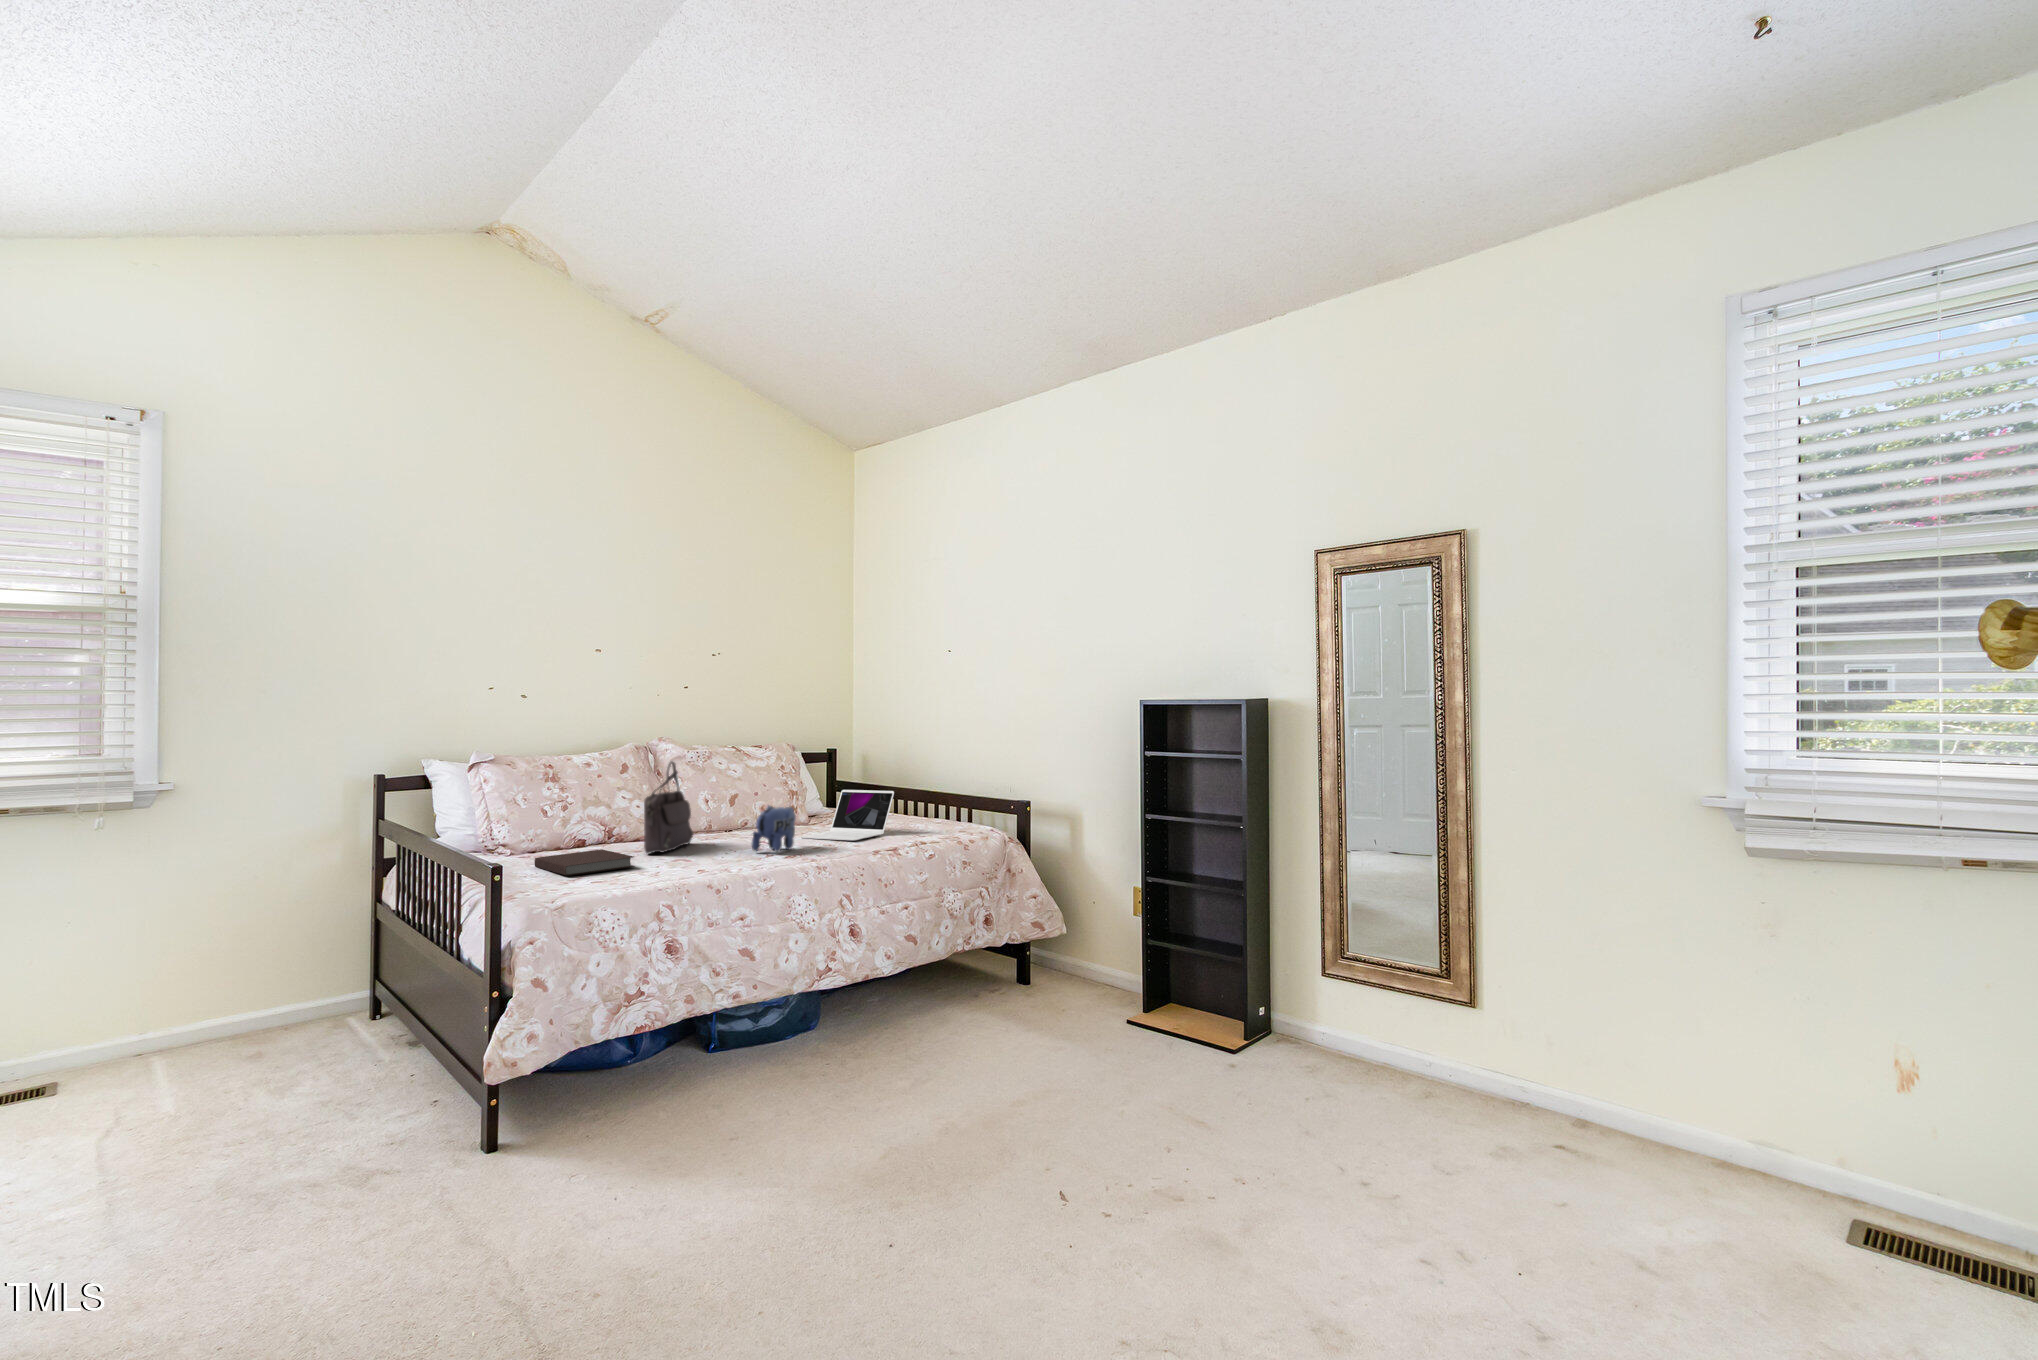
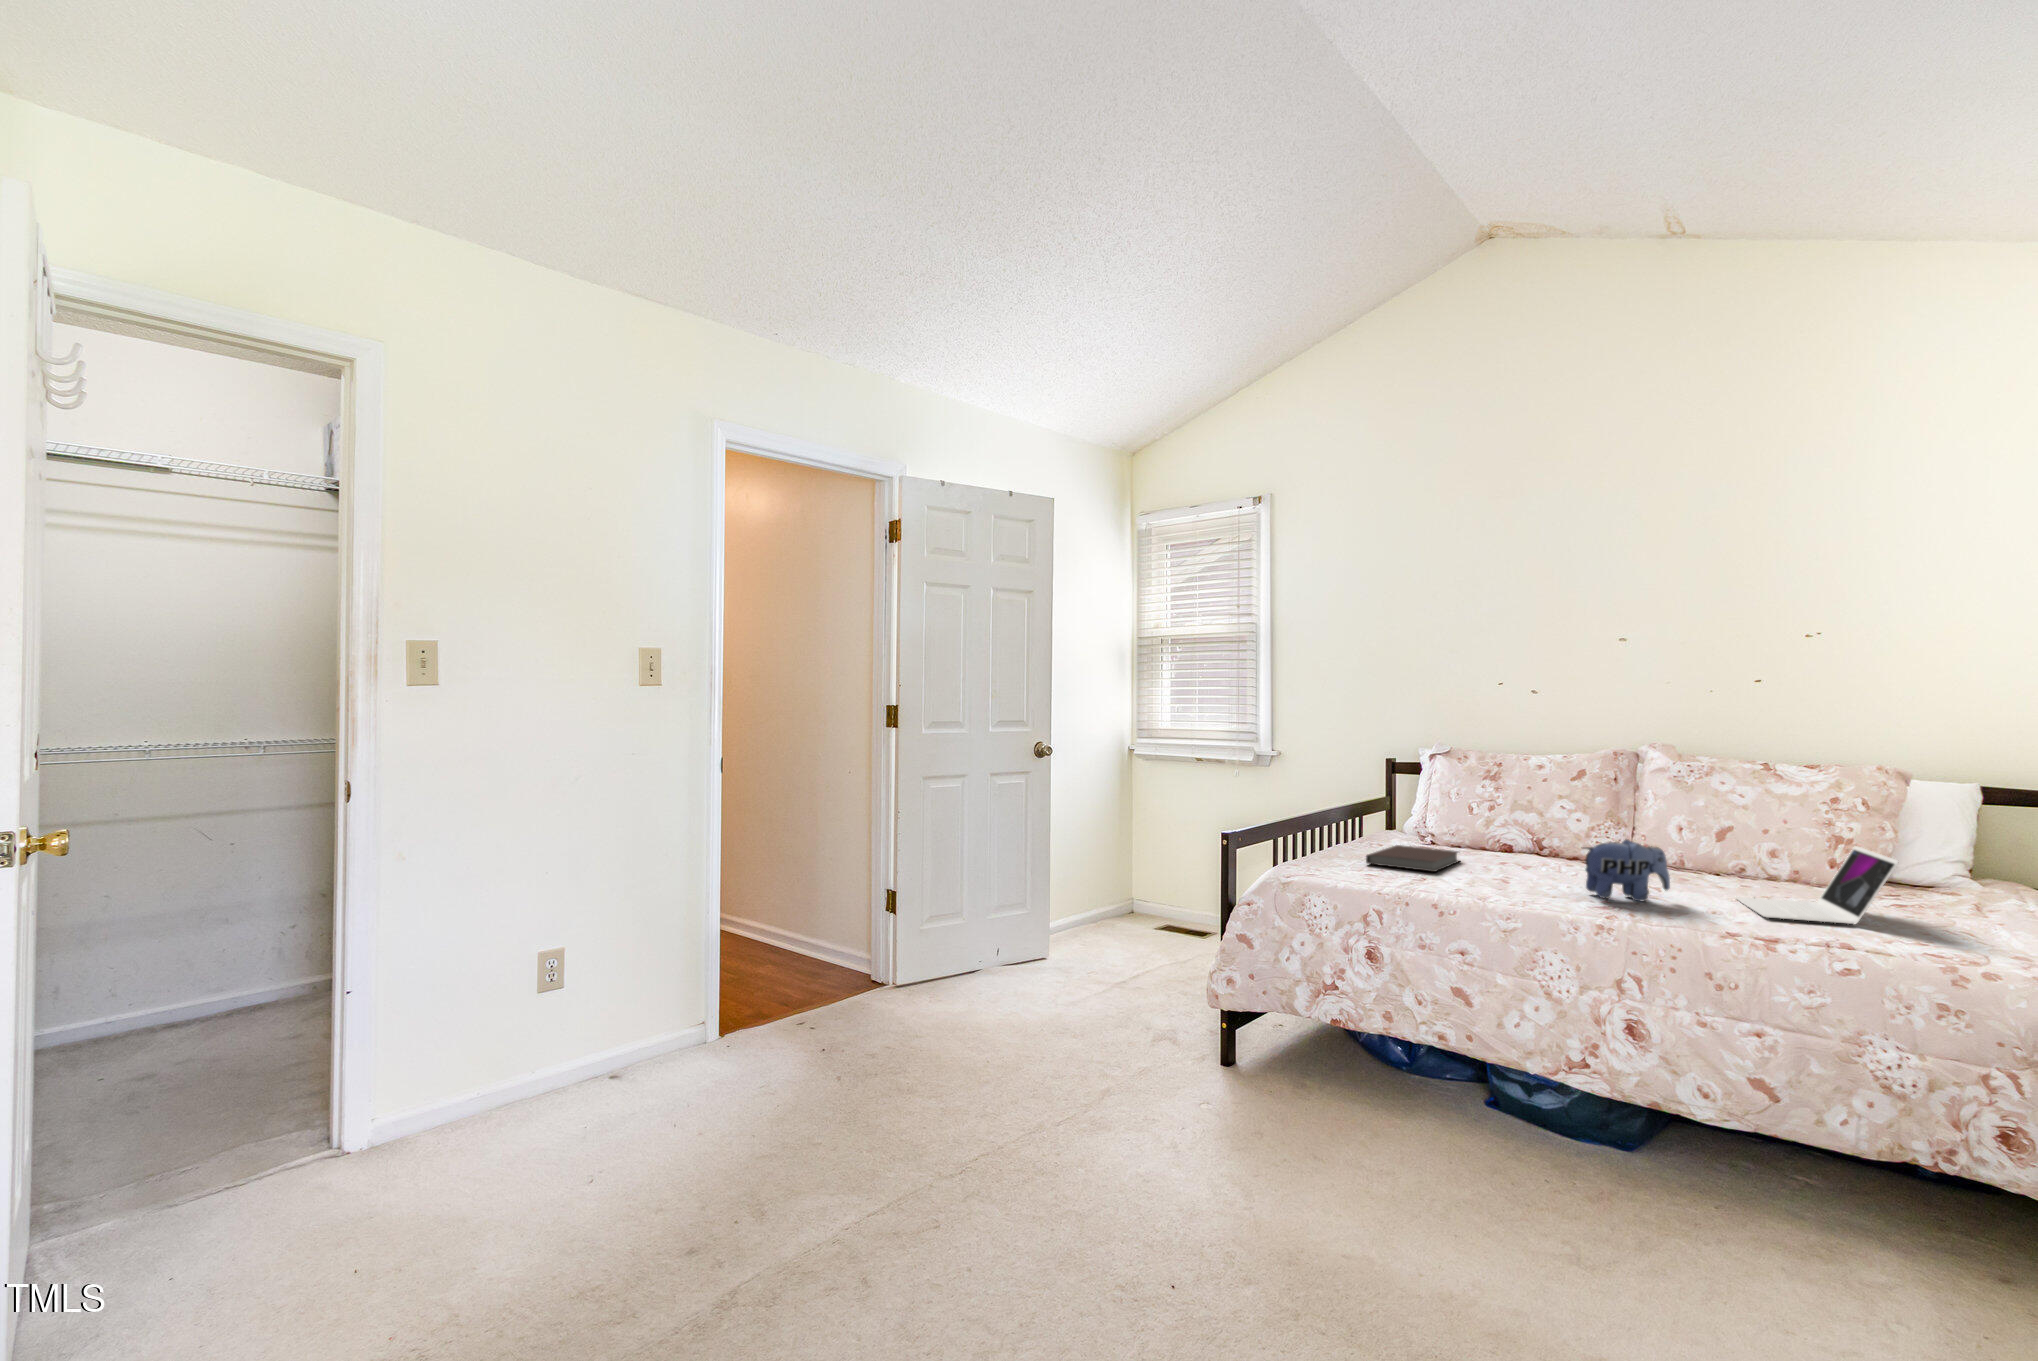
handbag: present [644,761,694,854] -> none [1501,770,1598,871]

